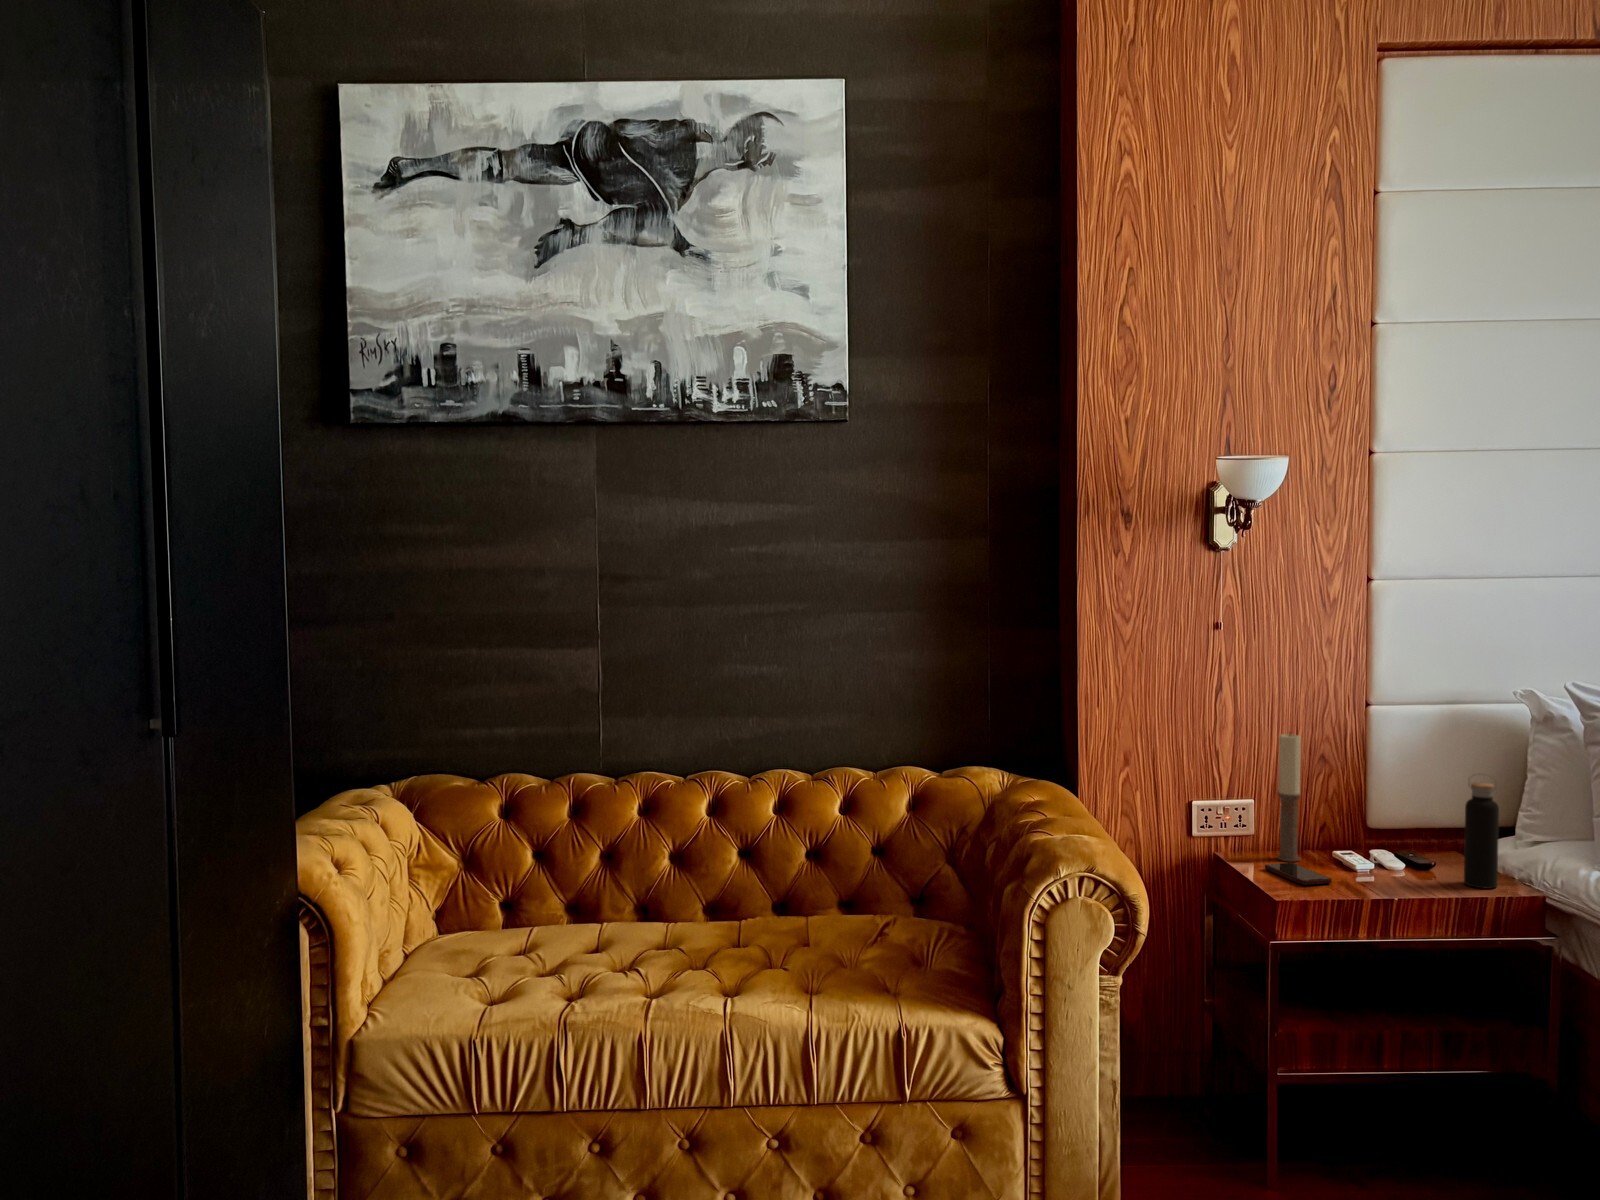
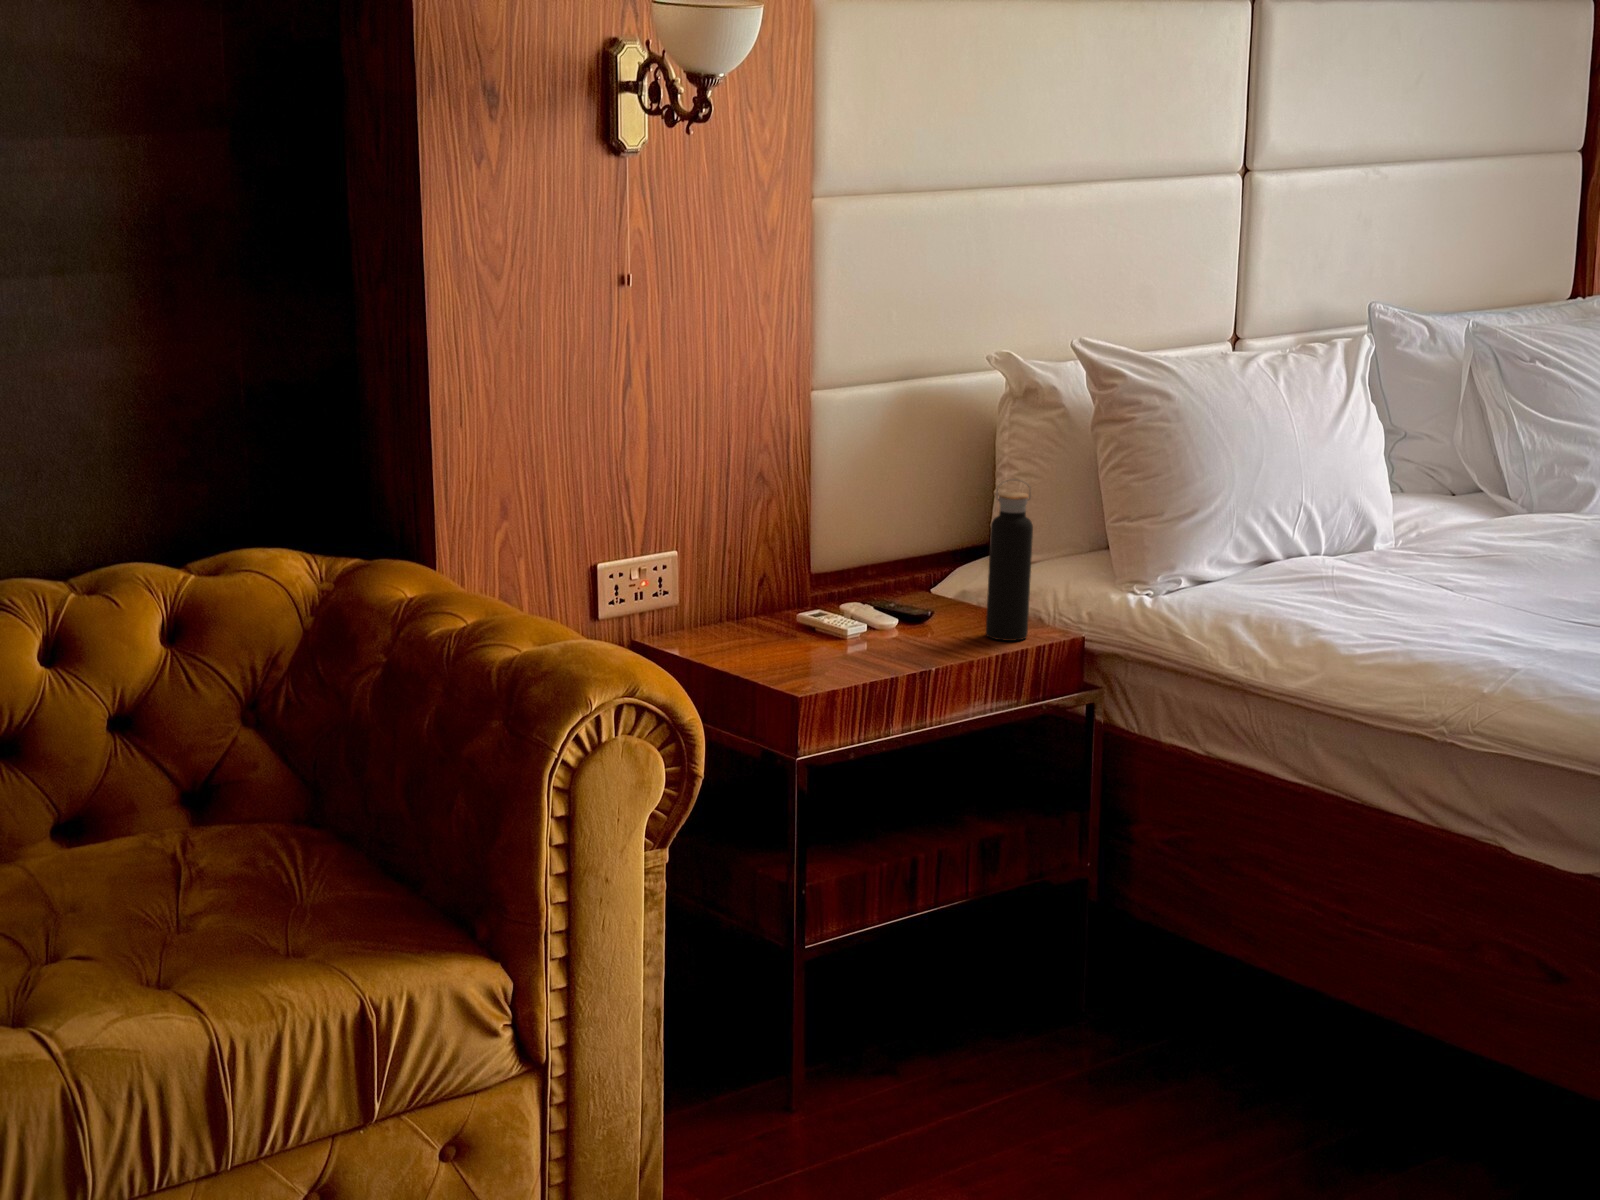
candle: present [1277,734,1301,862] -> none [726,437,762,638]
smartphone: present [1265,863,1332,885] -> none [730,640,837,670]

